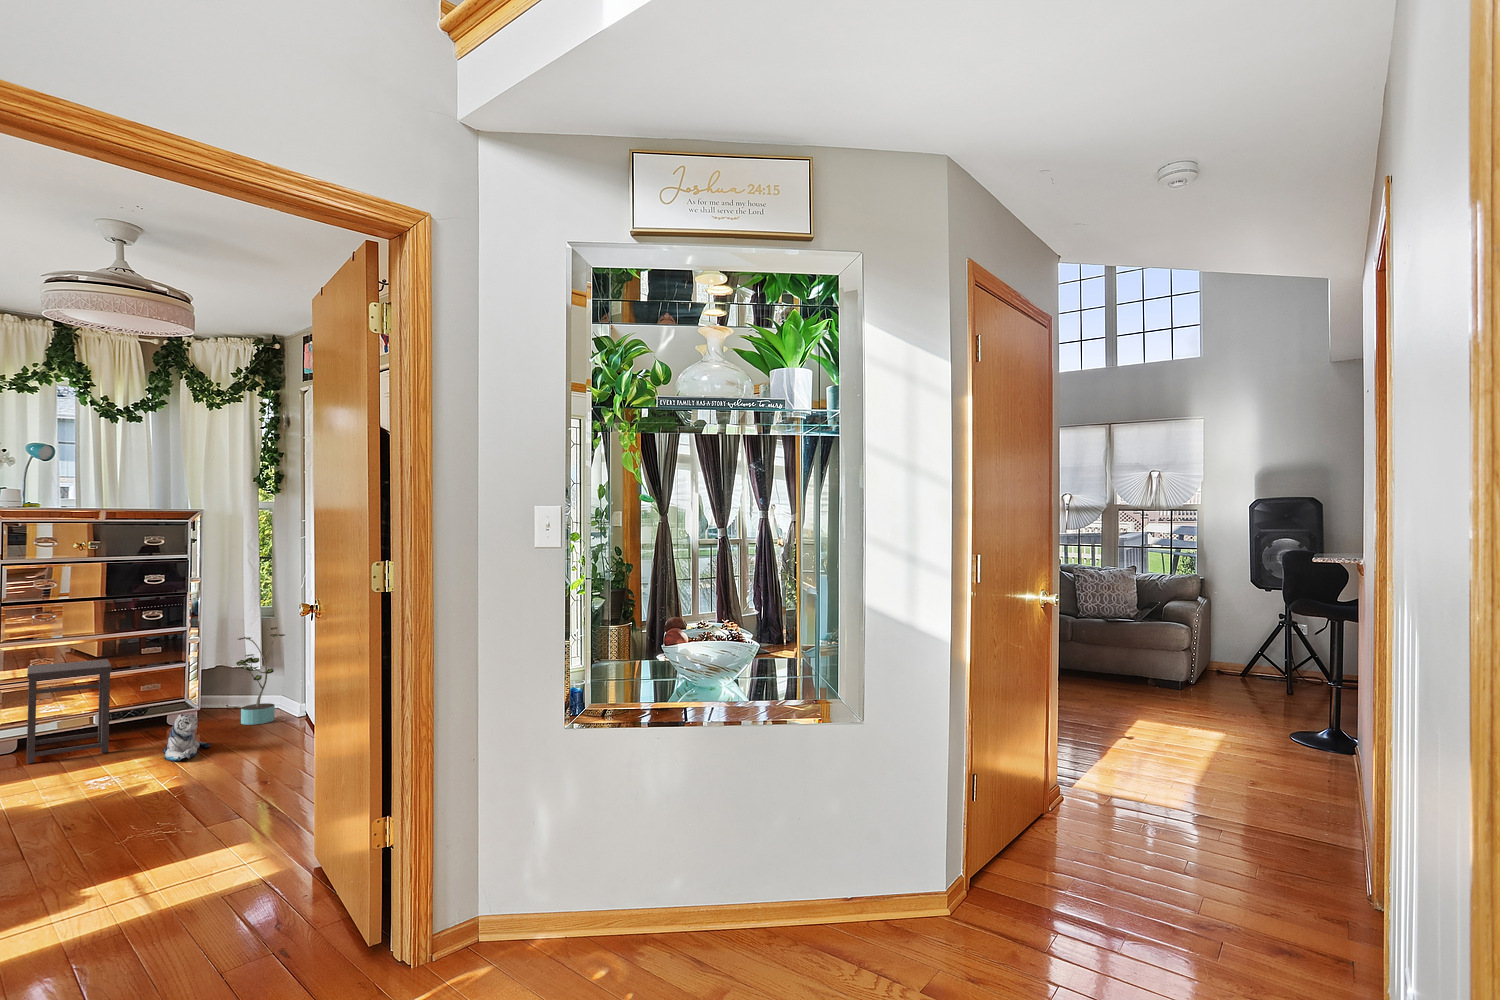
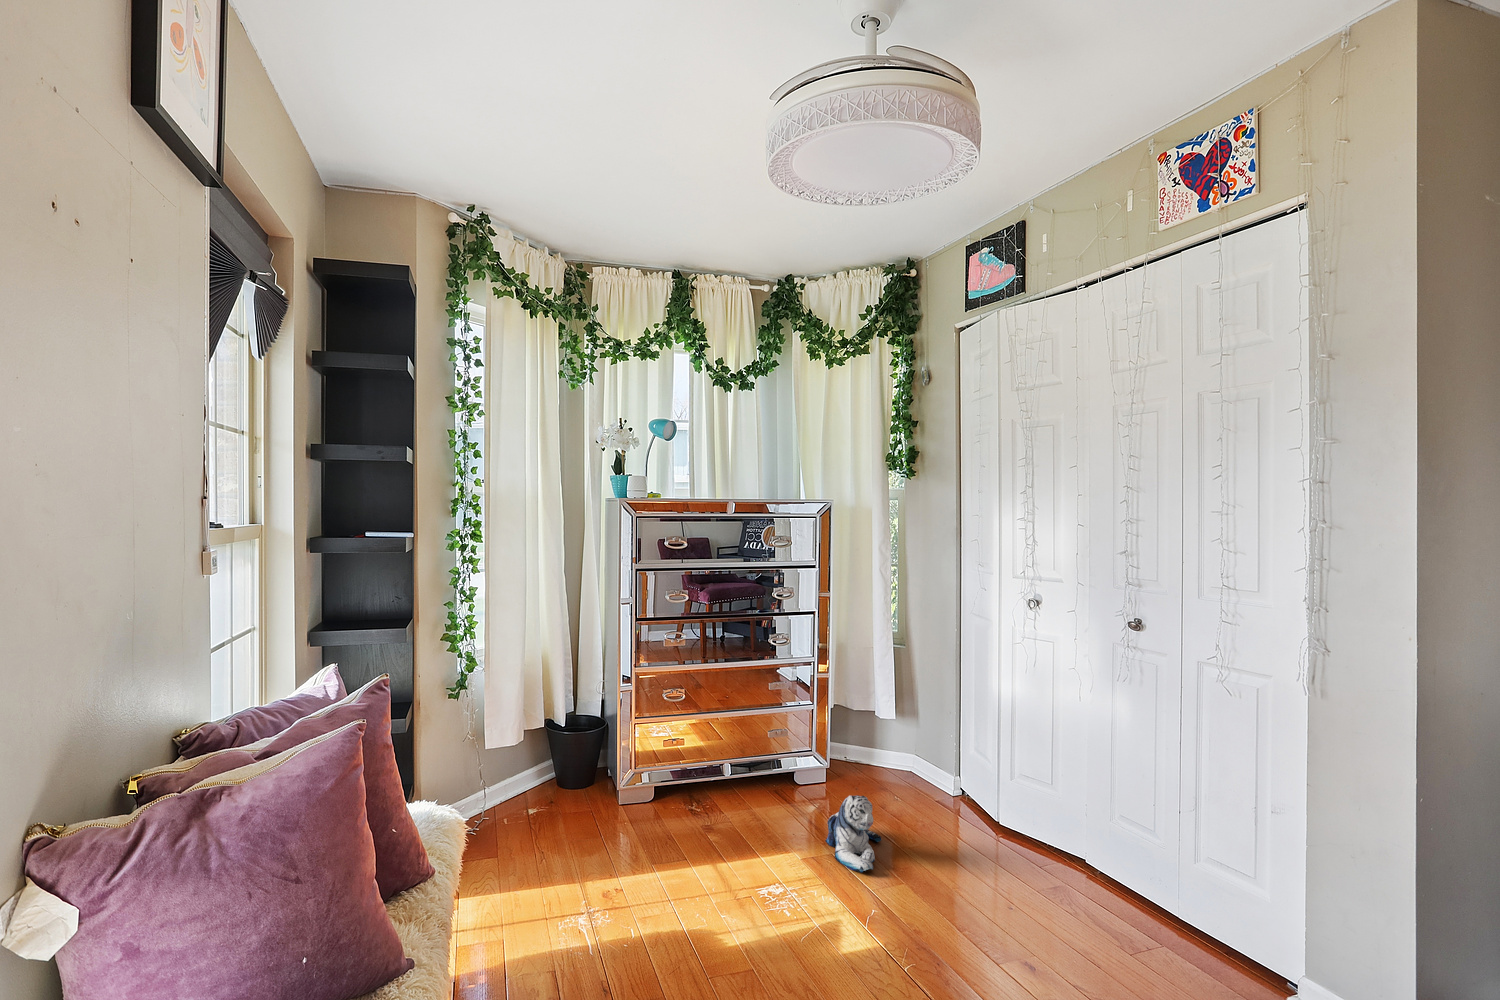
potted plant: present [236,627,285,725] -> none [870,658,937,793]
side table: present [27,659,112,764] -> none [663,692,758,834]

